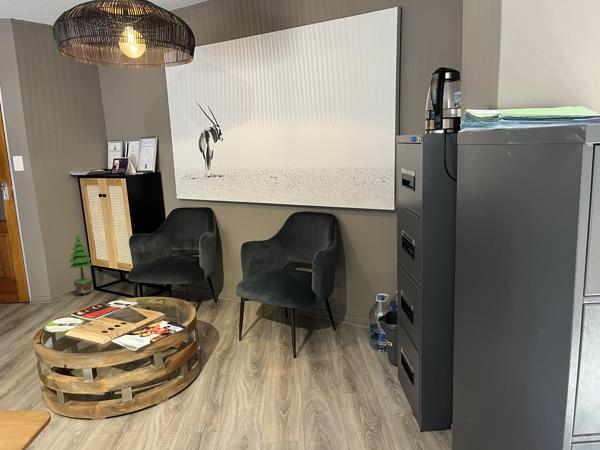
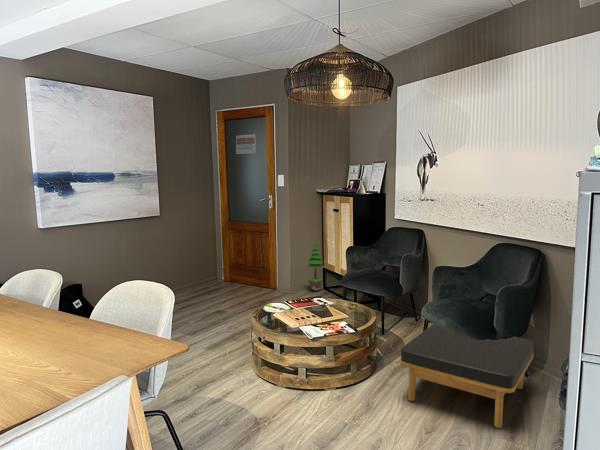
ottoman: none [237,297,350,385] -> present [400,324,534,428]

